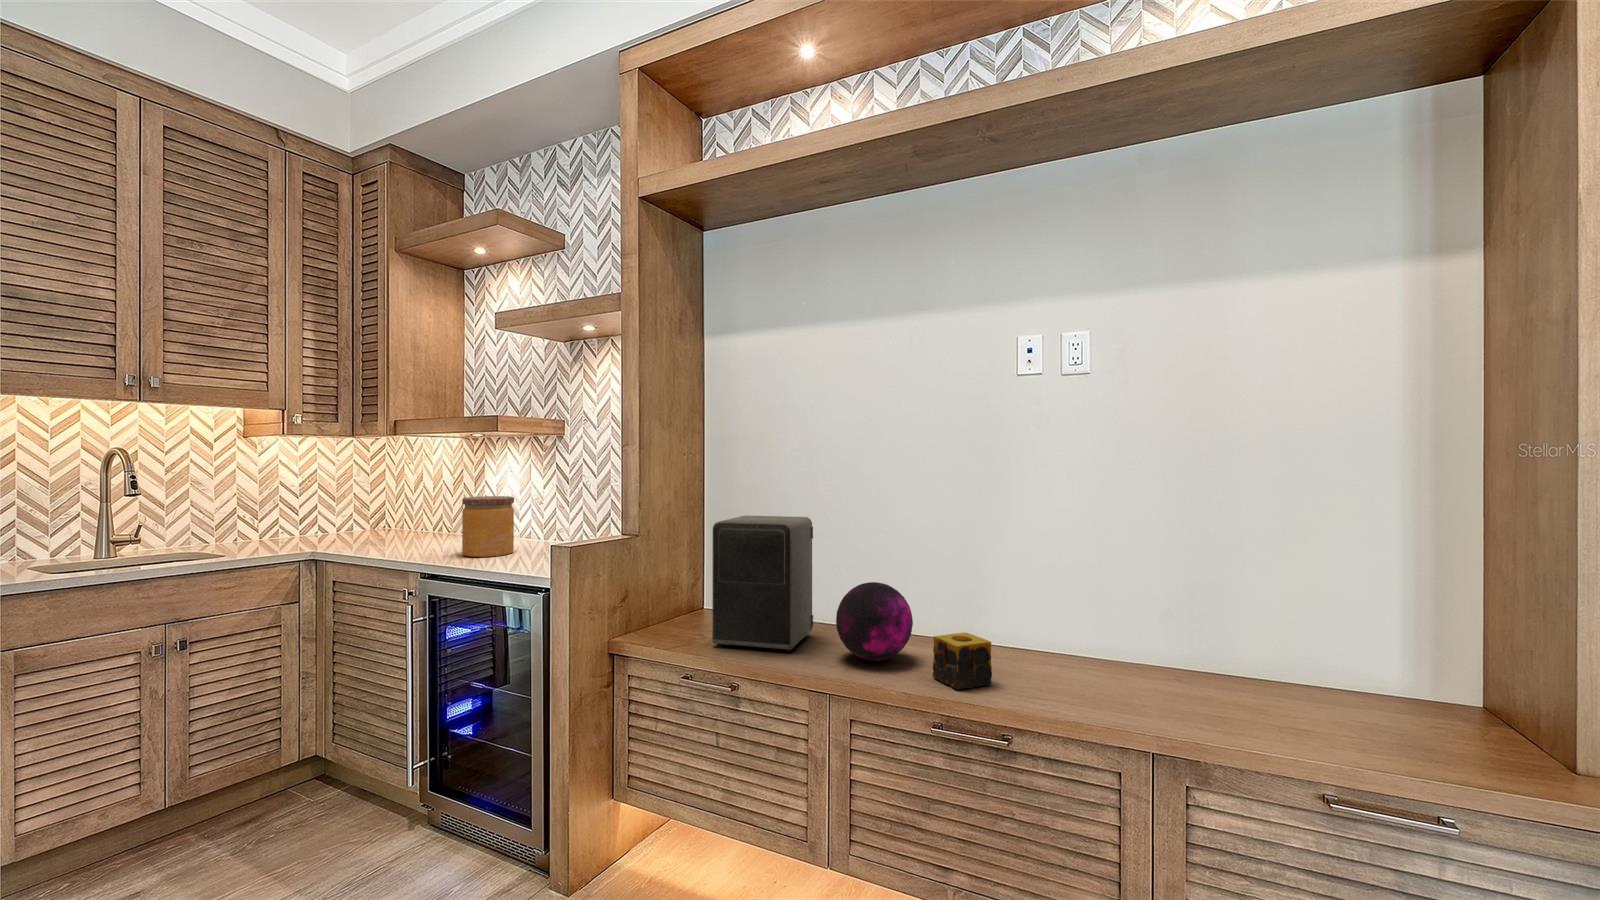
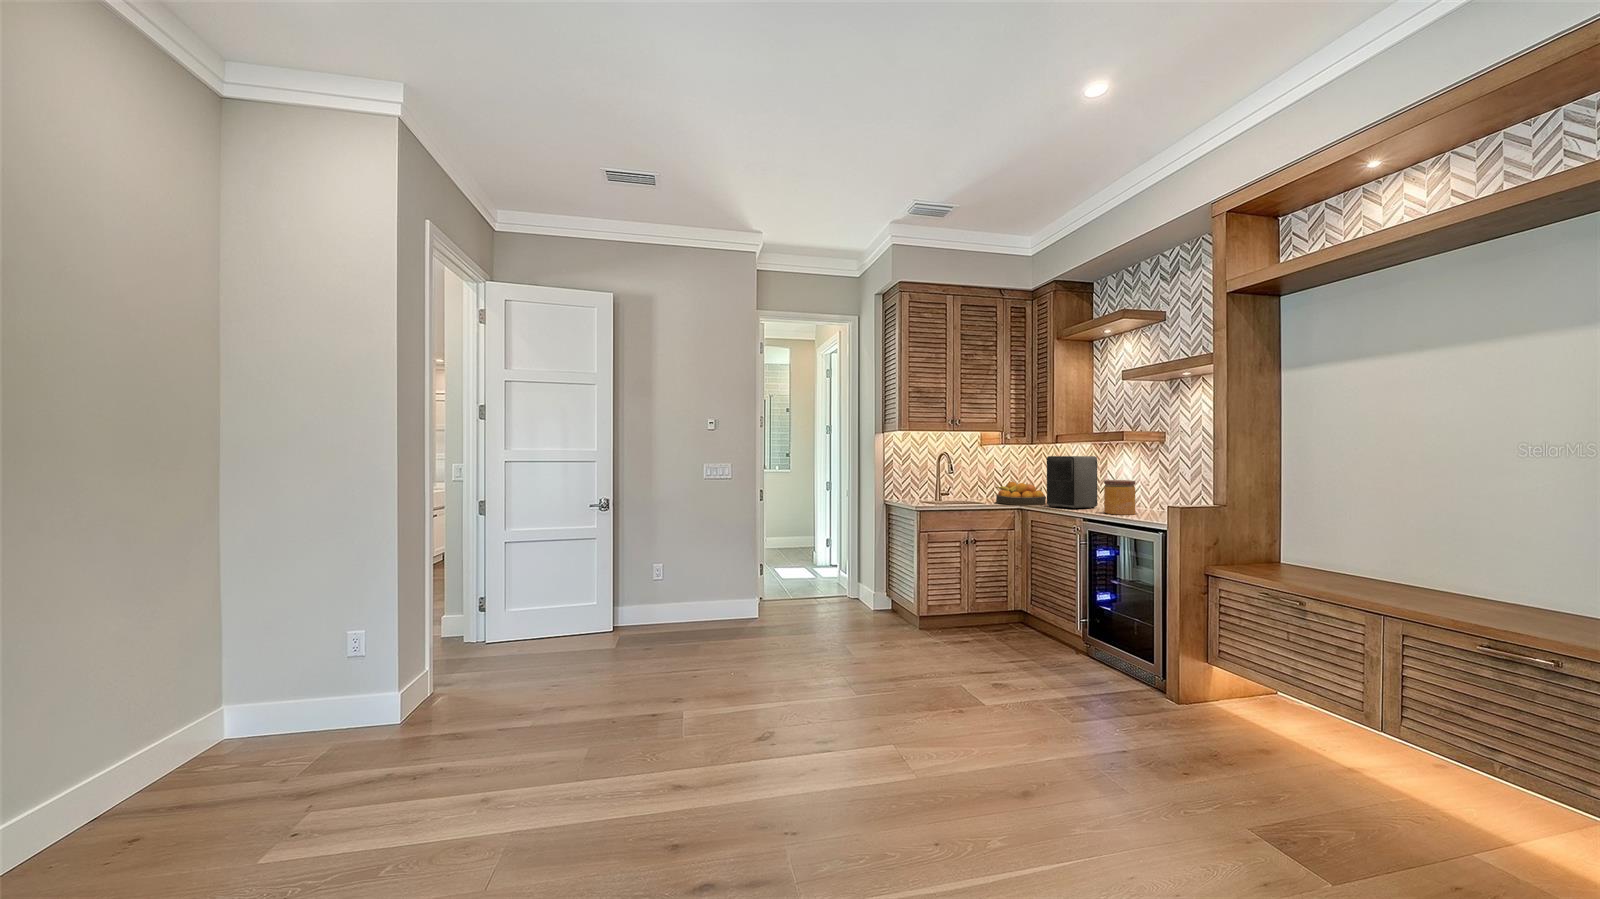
fruit bowl: none [269,505,375,550] -> present [996,482,1046,505]
speaker: present [712,516,813,652] -> present [1047,456,1098,509]
decorative orb: present [836,582,913,661] -> none [1396,550,1478,606]
candle: present [933,633,992,690] -> none [1489,590,1554,632]

